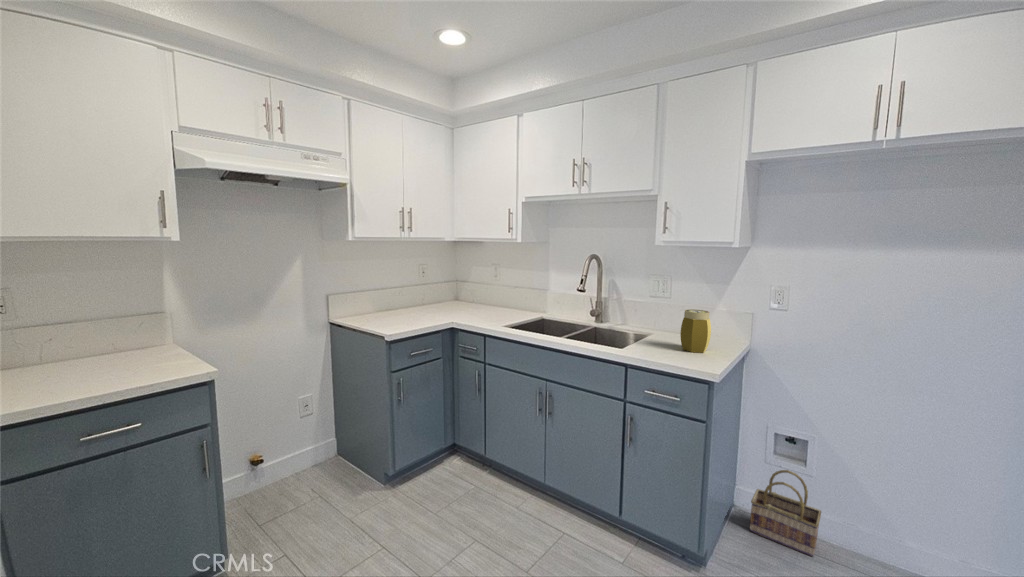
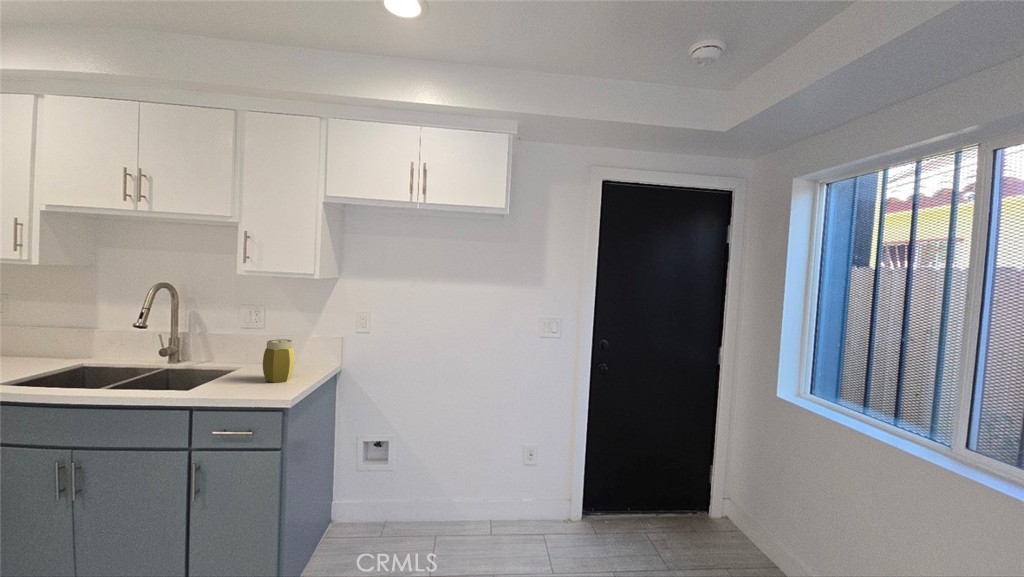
basket: present [750,470,821,556] -> none [342,473,398,541]

